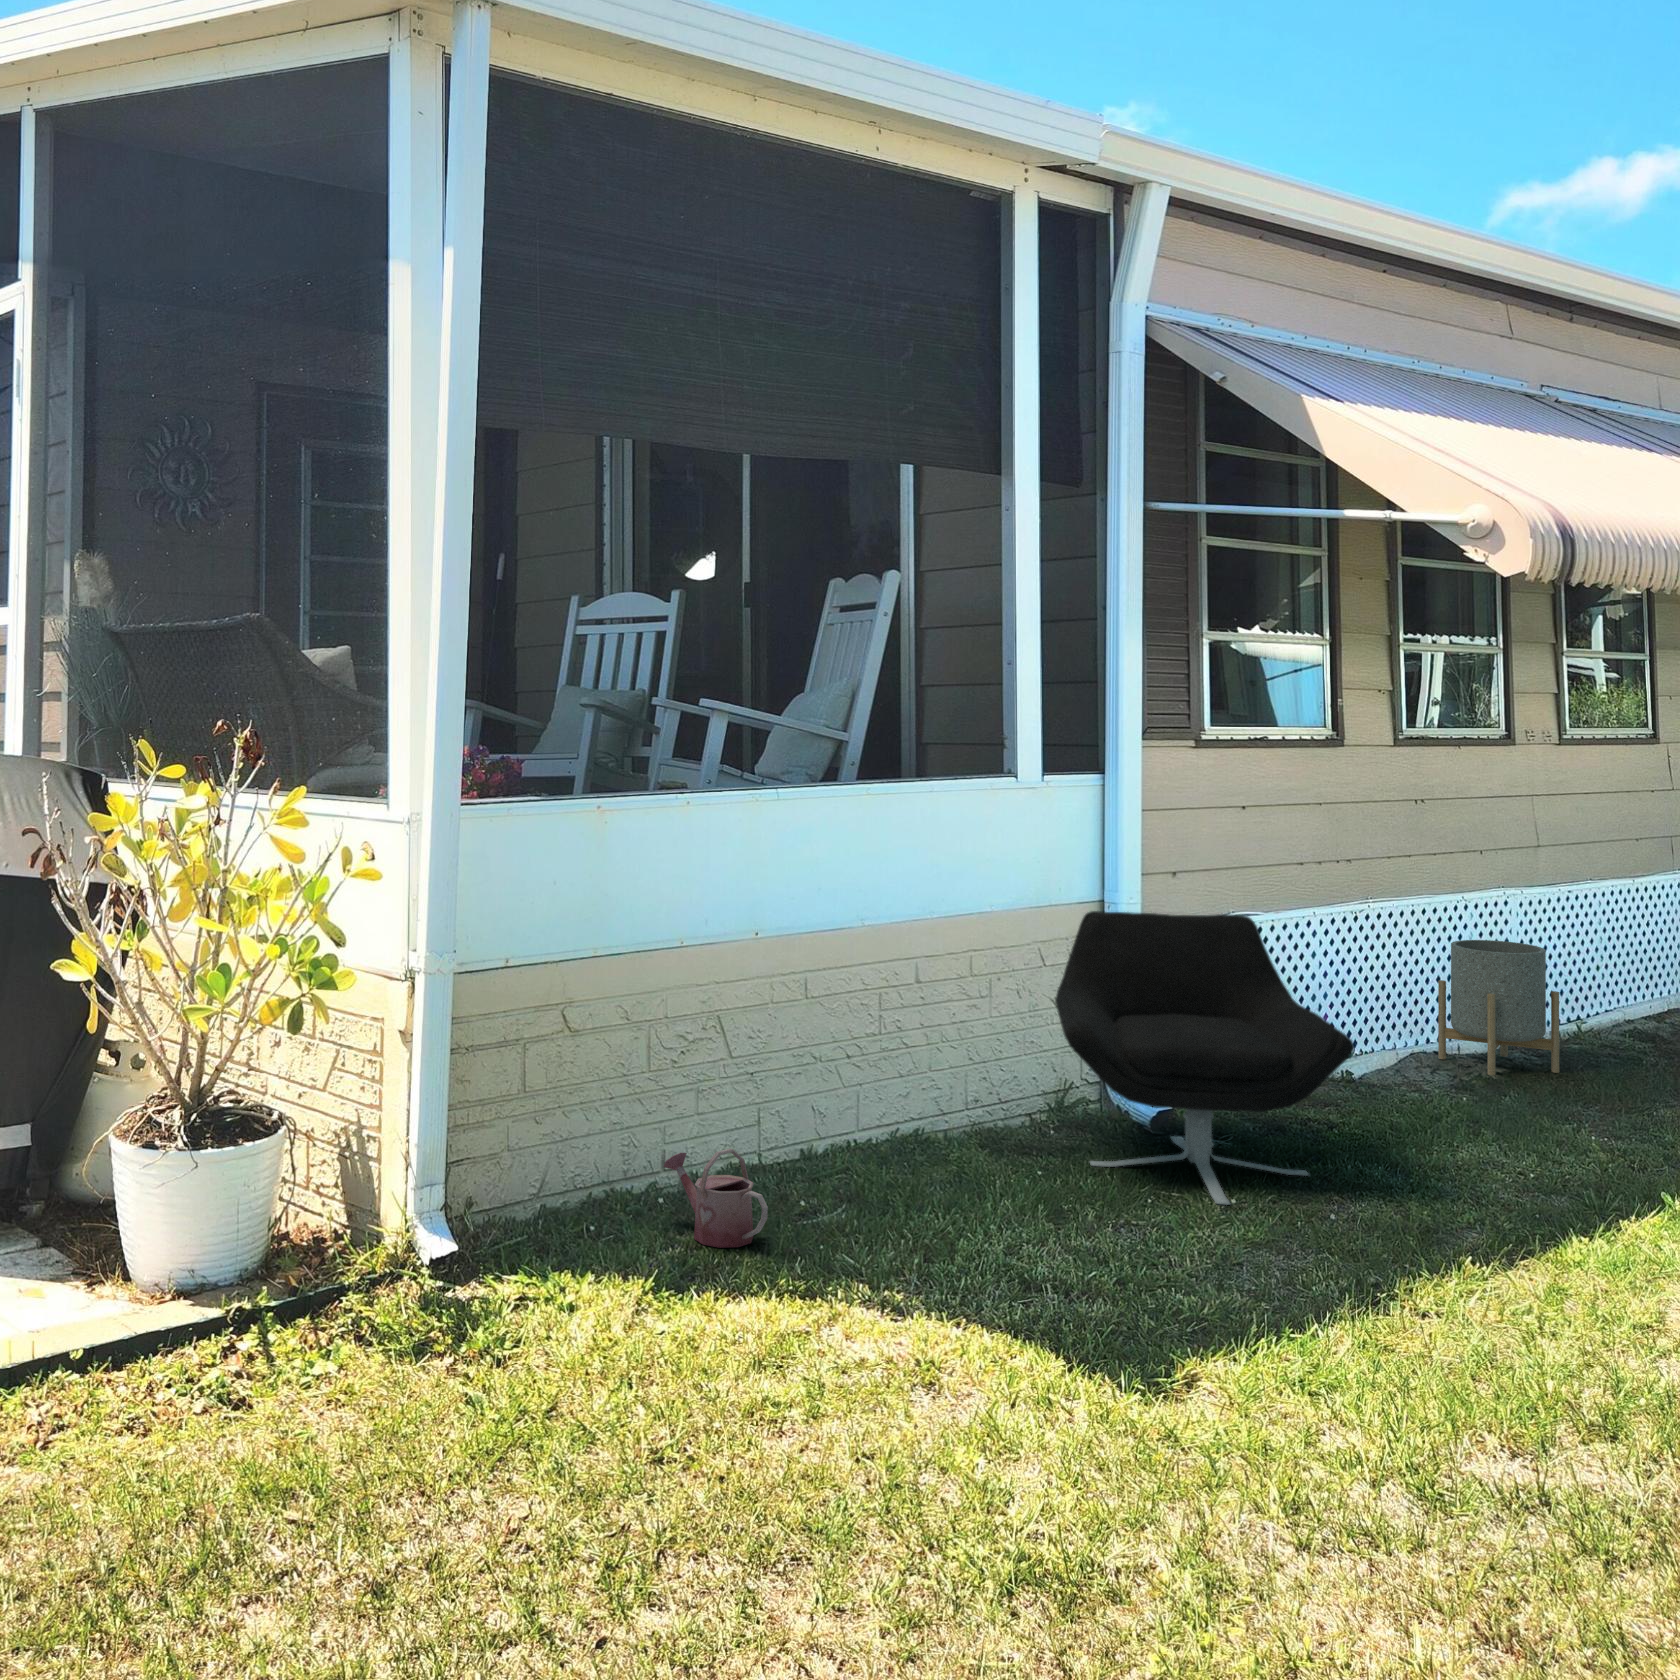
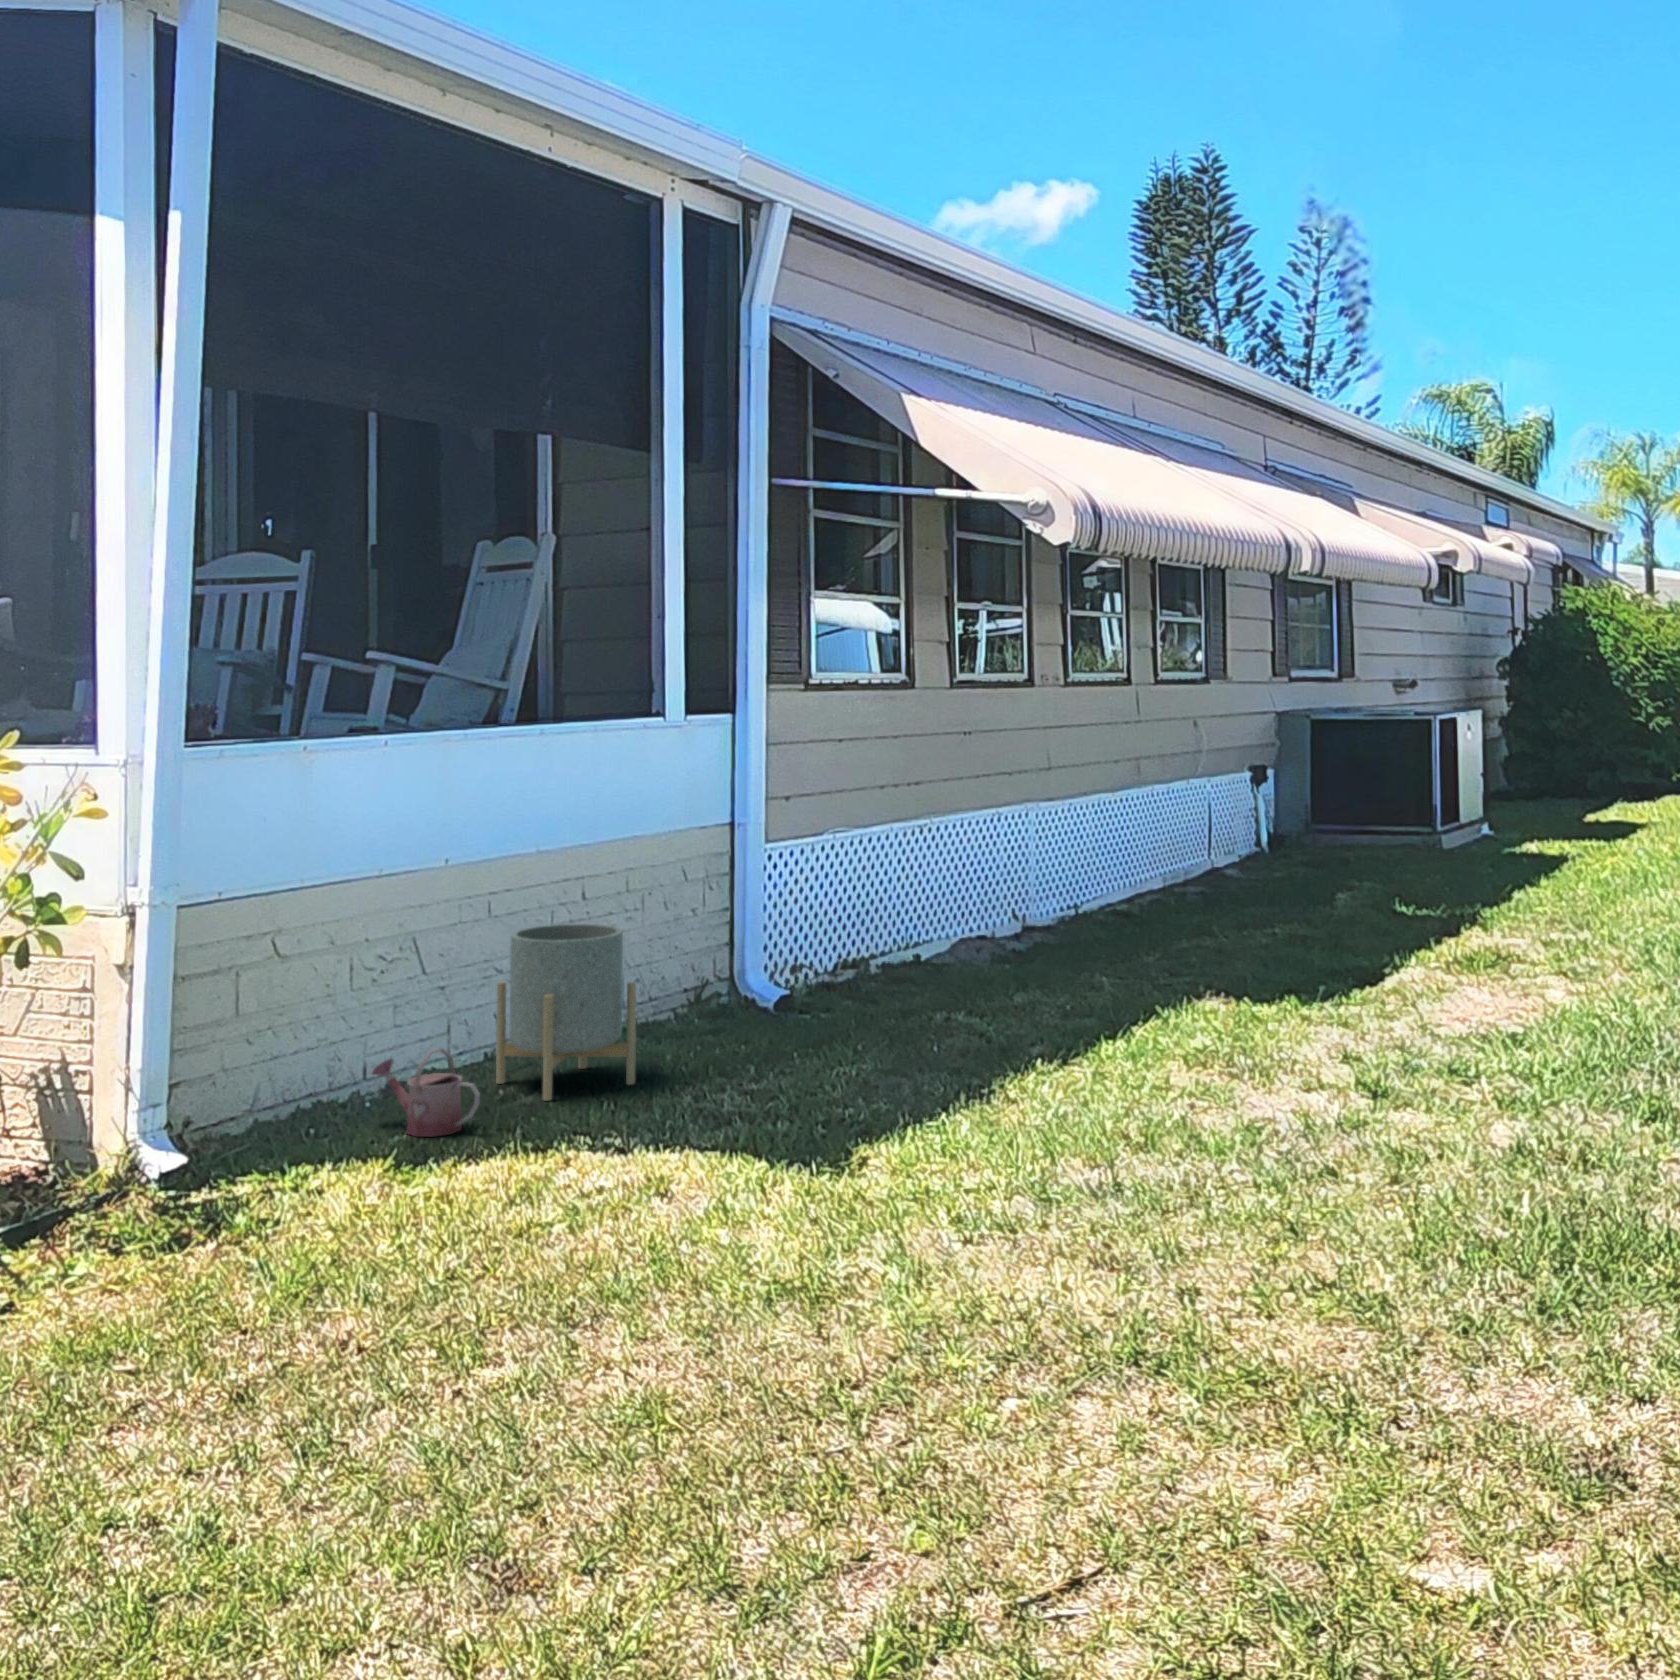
lounge chair: present [1055,911,1355,1205] -> none [702,823,948,1054]
planter: present [1438,940,1559,1075] -> present [496,924,636,1101]

